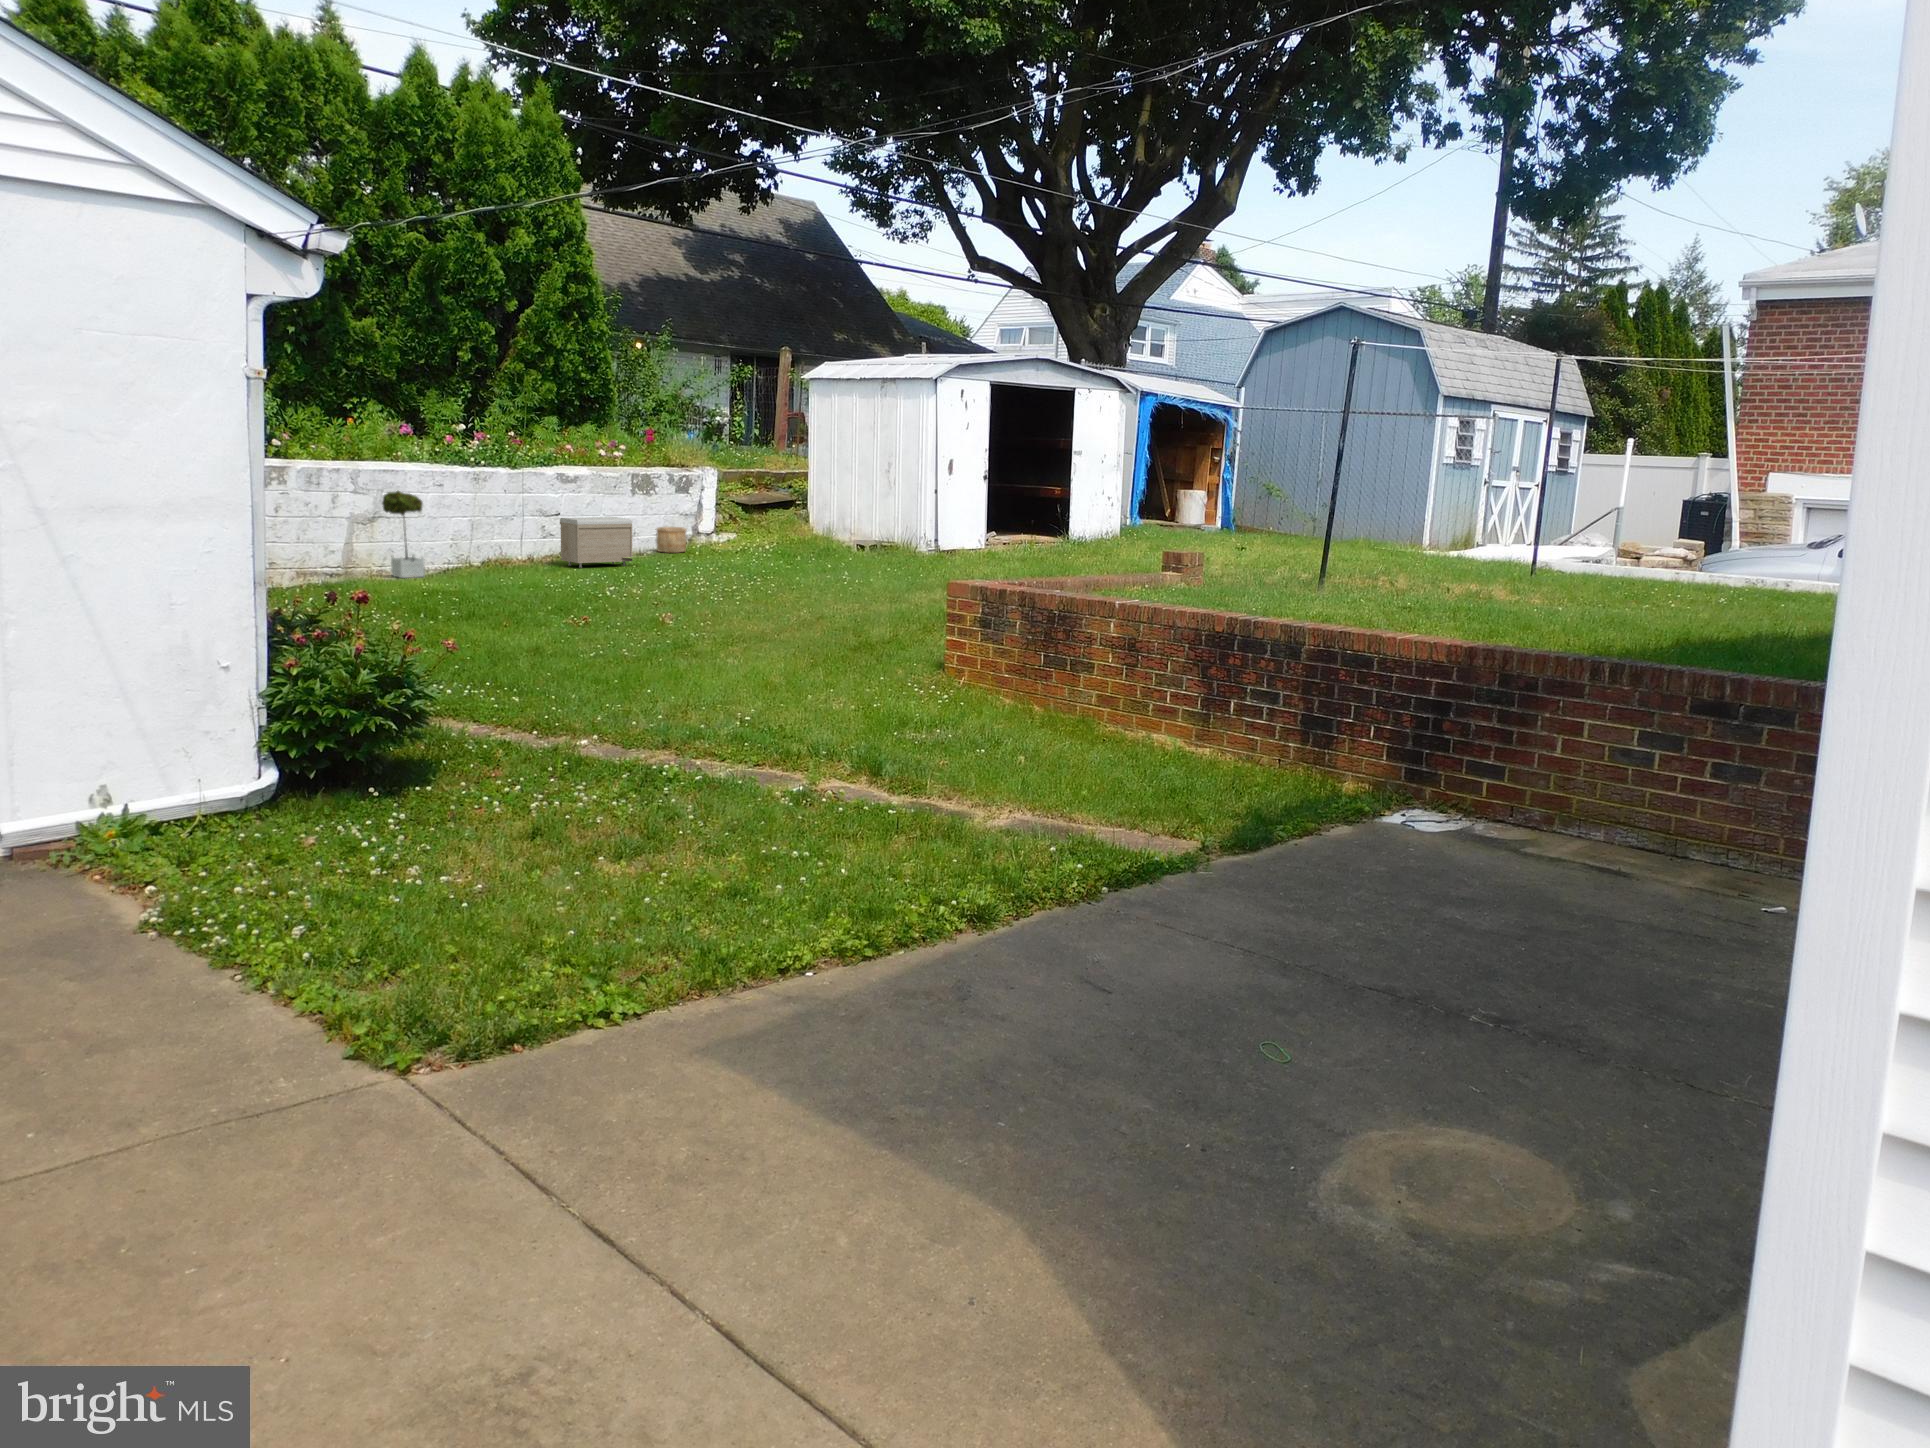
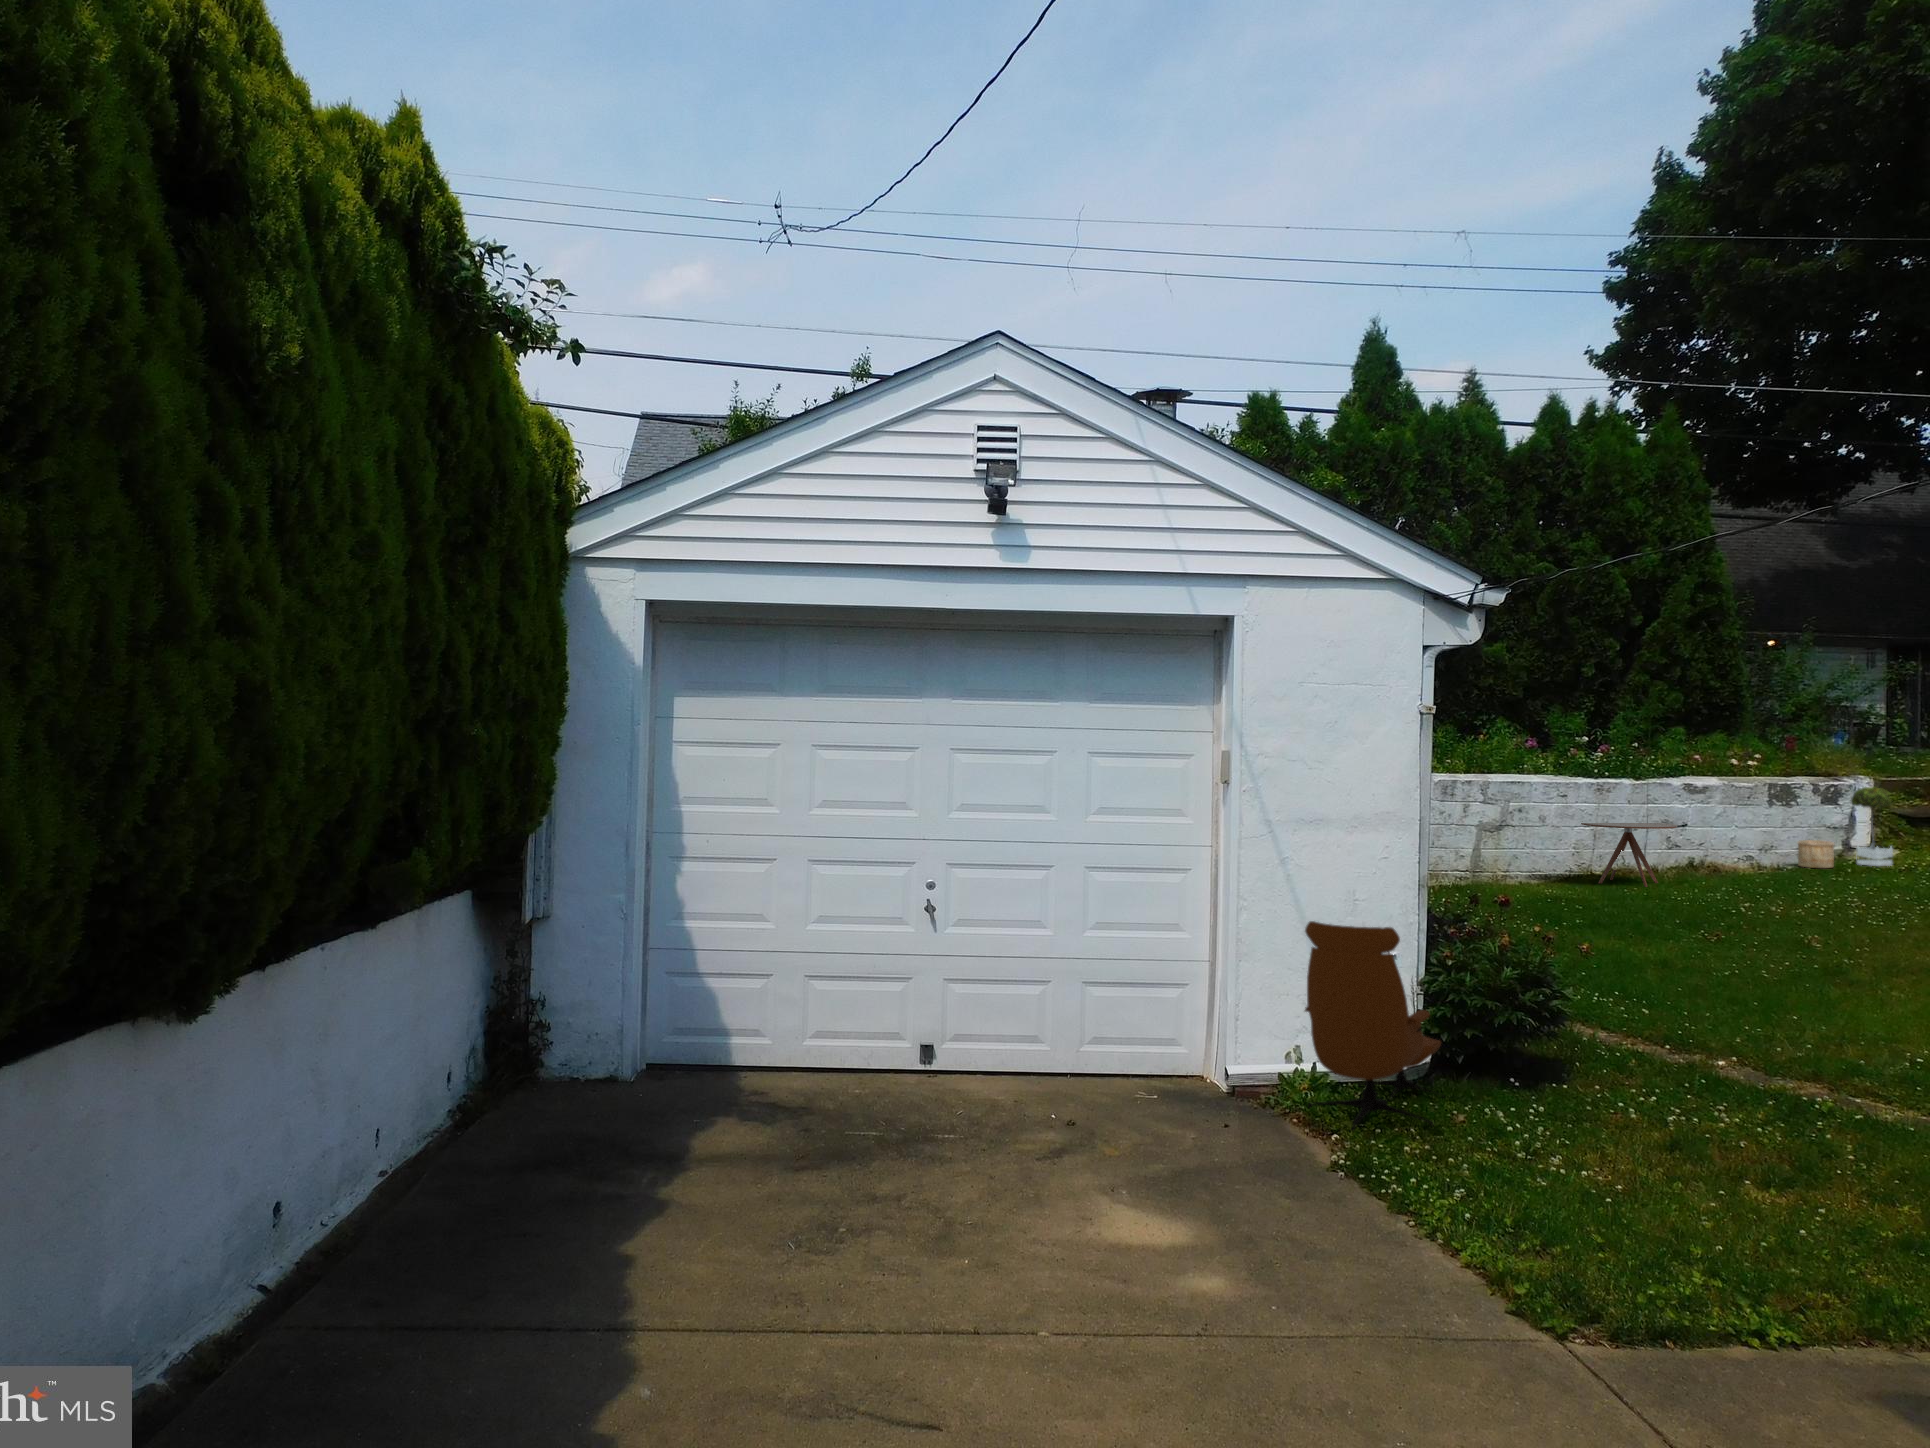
potted tree: present [382,491,424,578] -> present [1851,786,1893,866]
round table: none [456,511,550,577] -> present [1581,821,1677,887]
storage bench: present [560,517,632,568] -> none [1687,829,1769,880]
lounge chair: none [95,633,292,879] -> present [1305,921,1445,1131]

